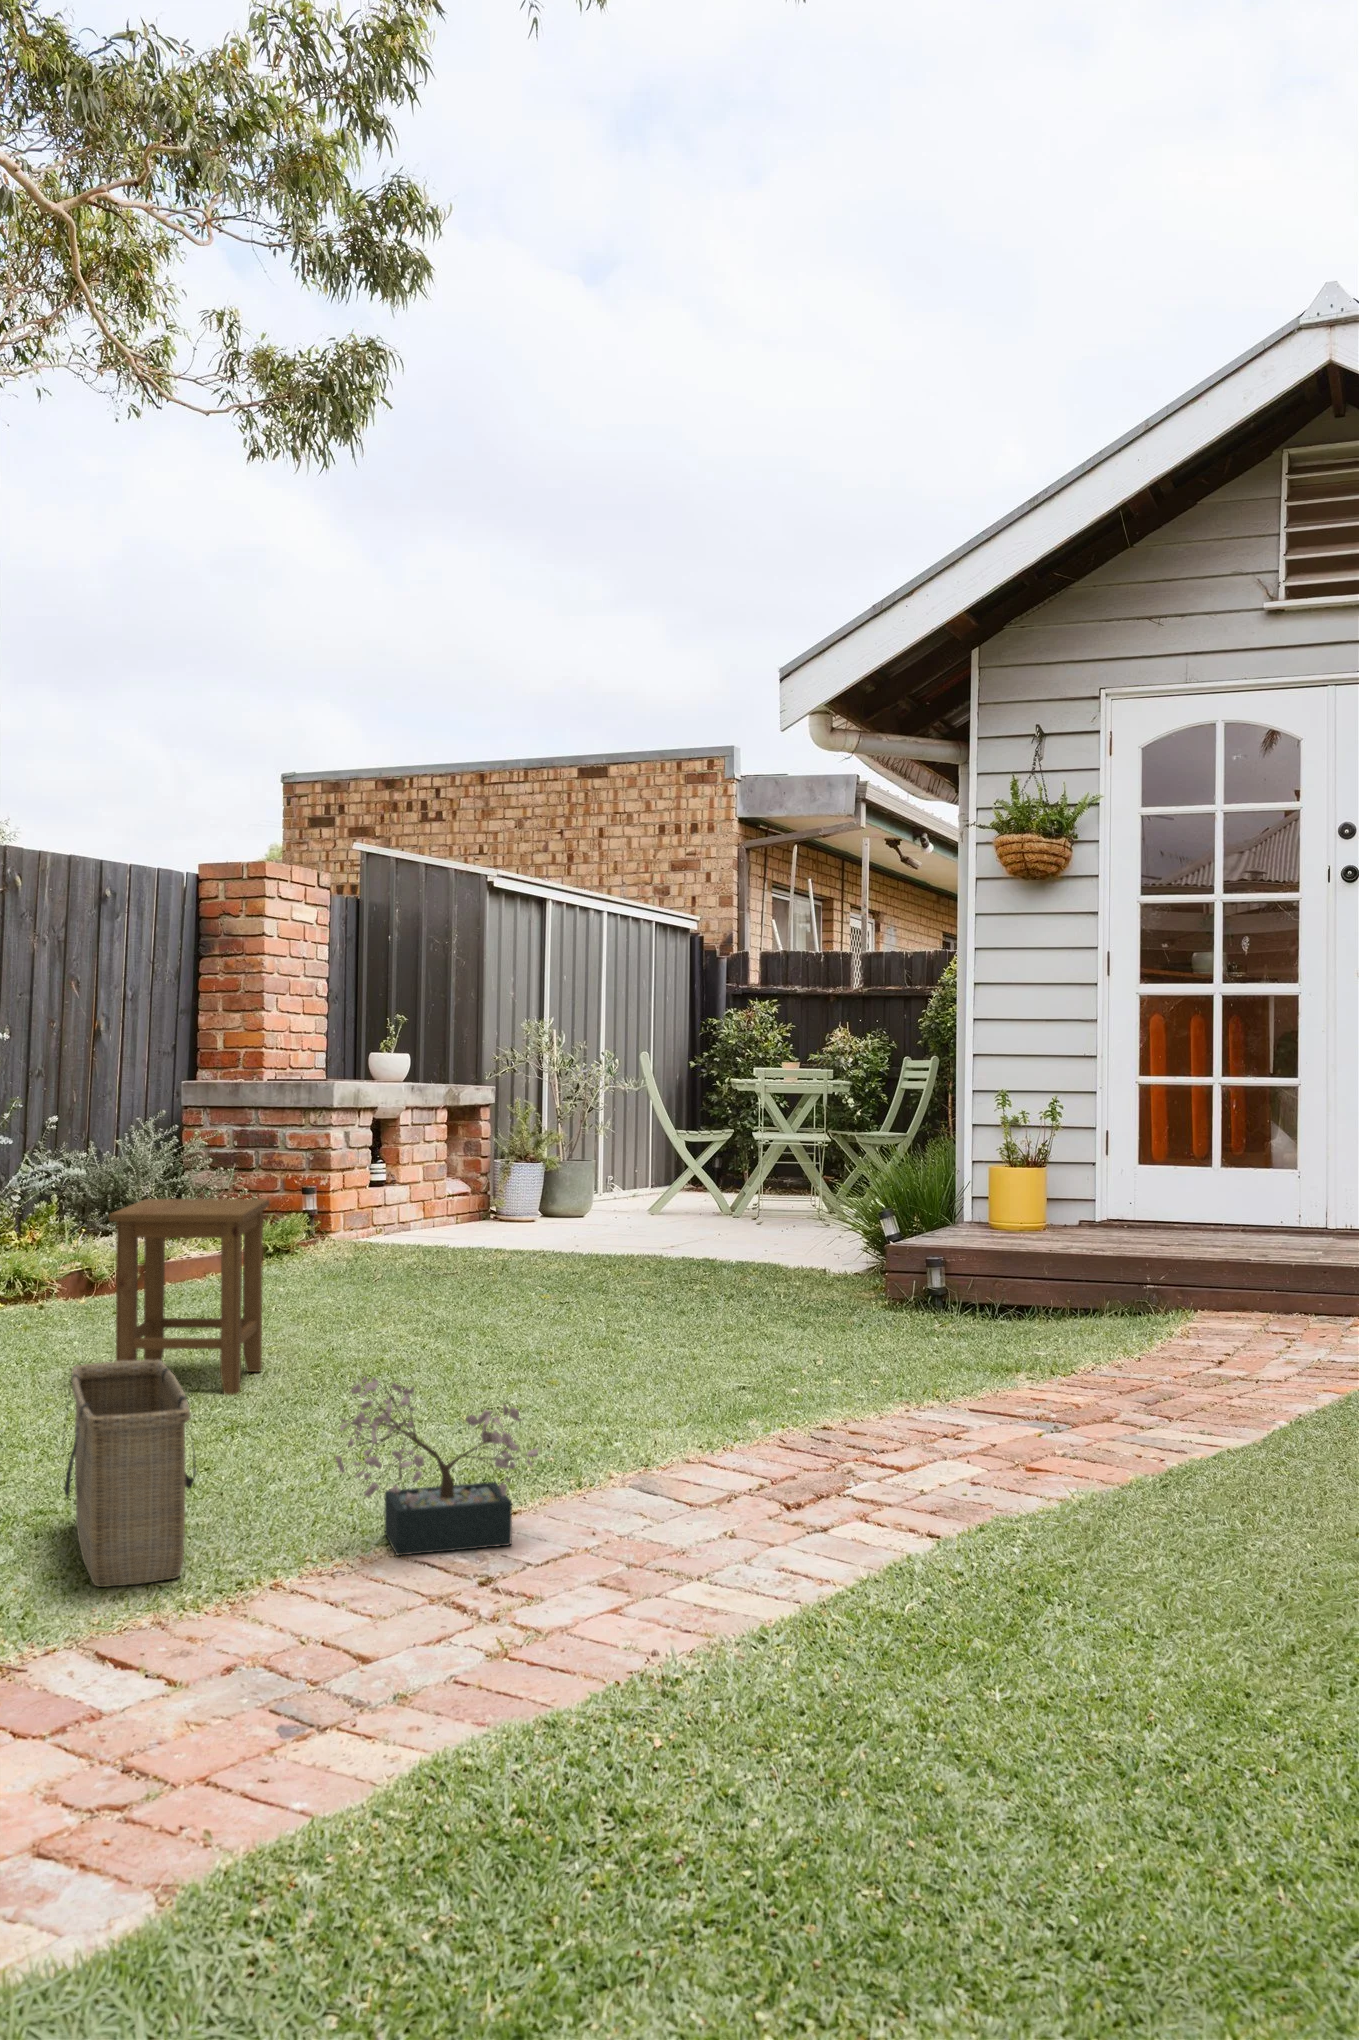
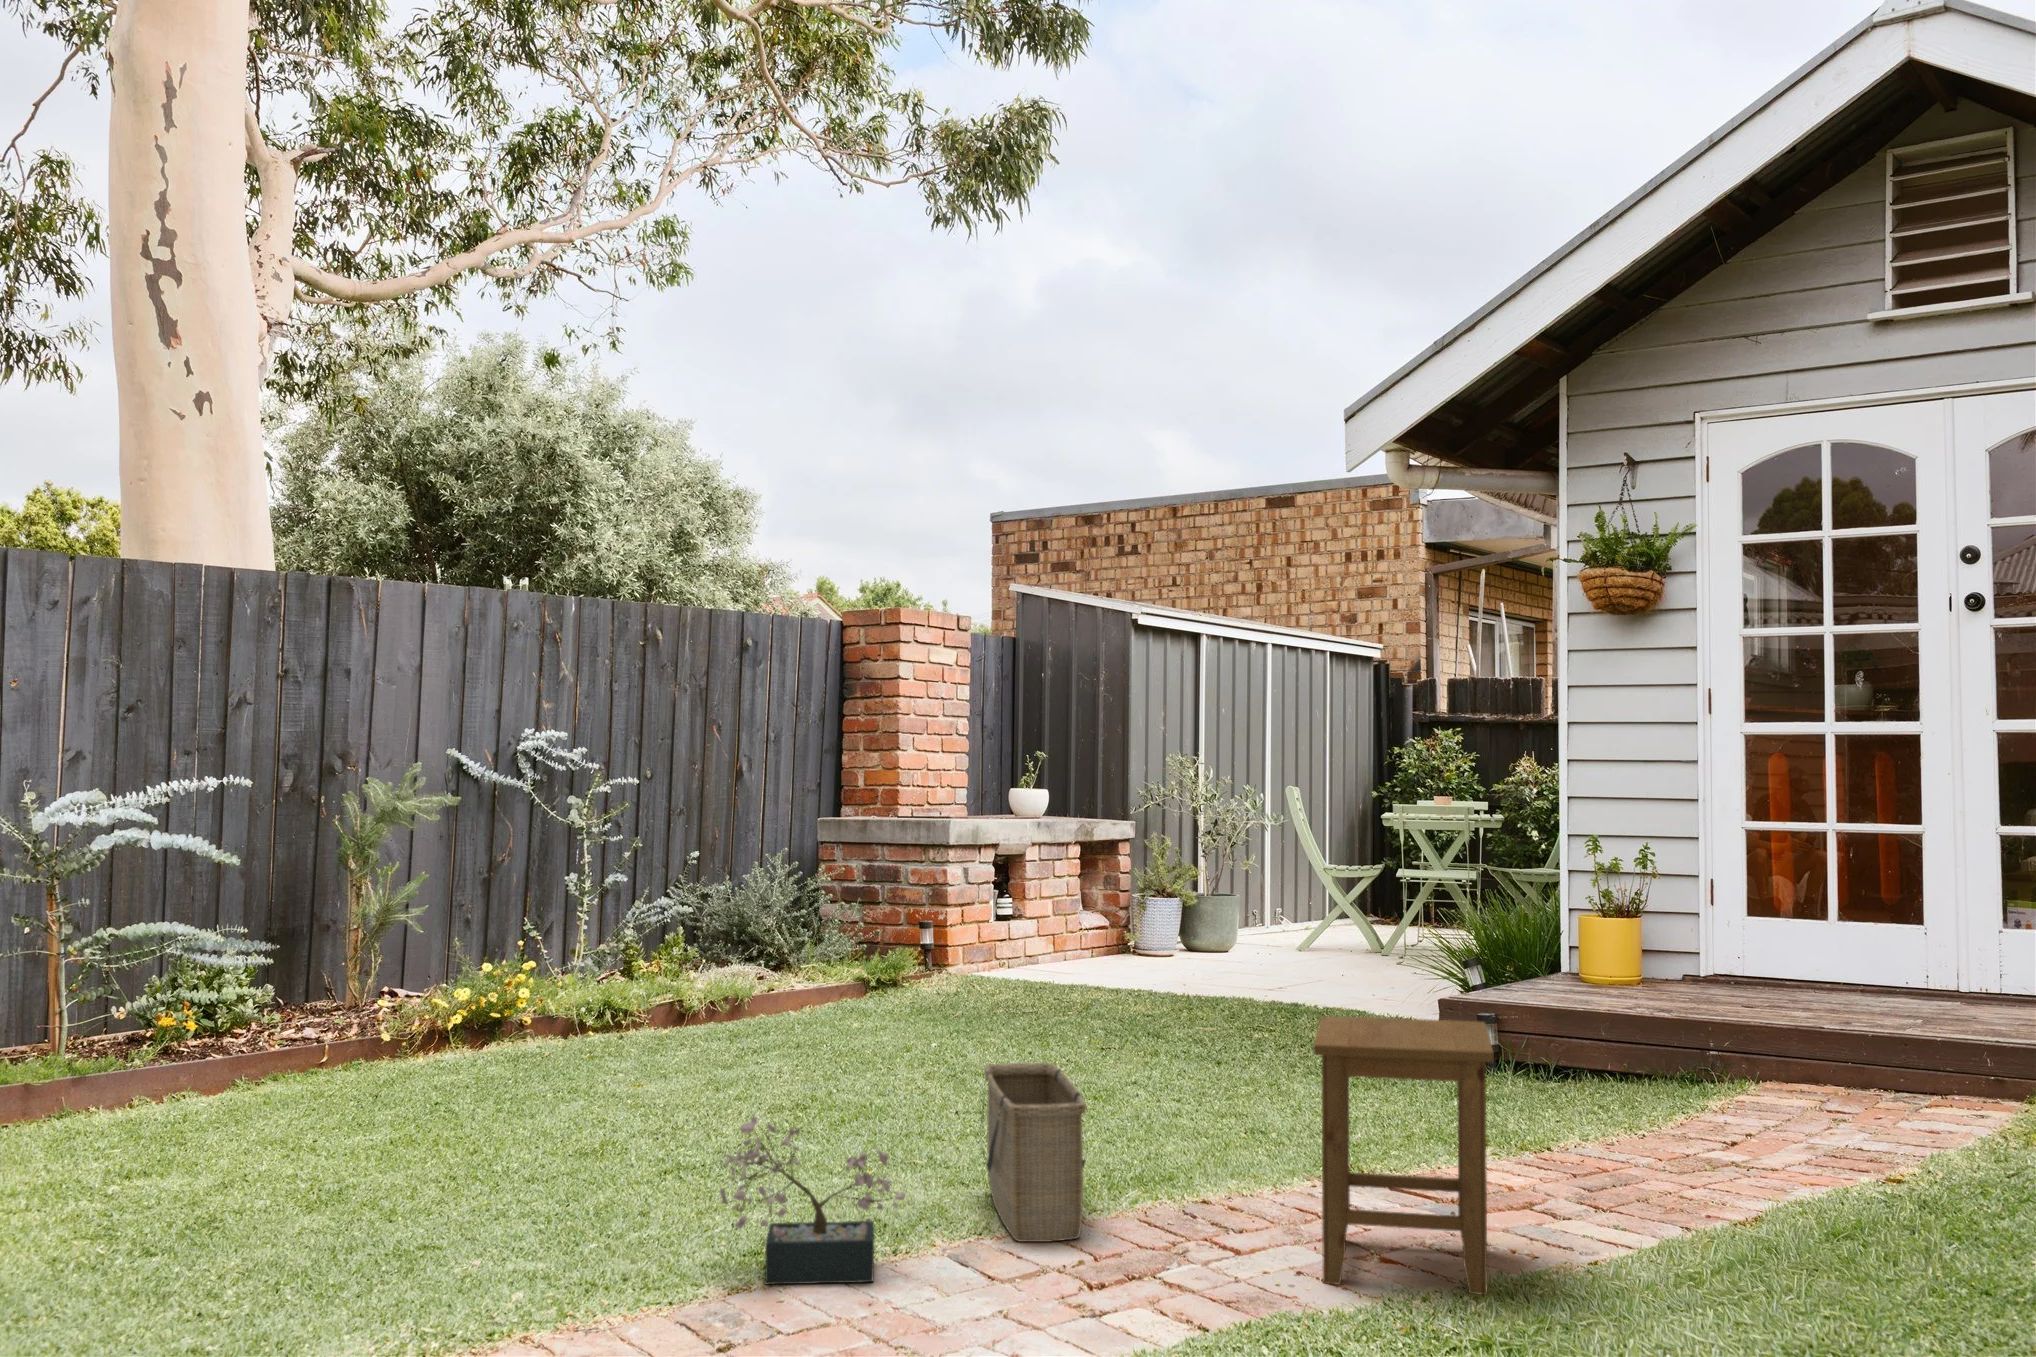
stool: present [109,1199,270,1395] -> present [1313,1016,1494,1295]
basket: present [63,1360,196,1587] -> present [980,1063,1087,1242]

